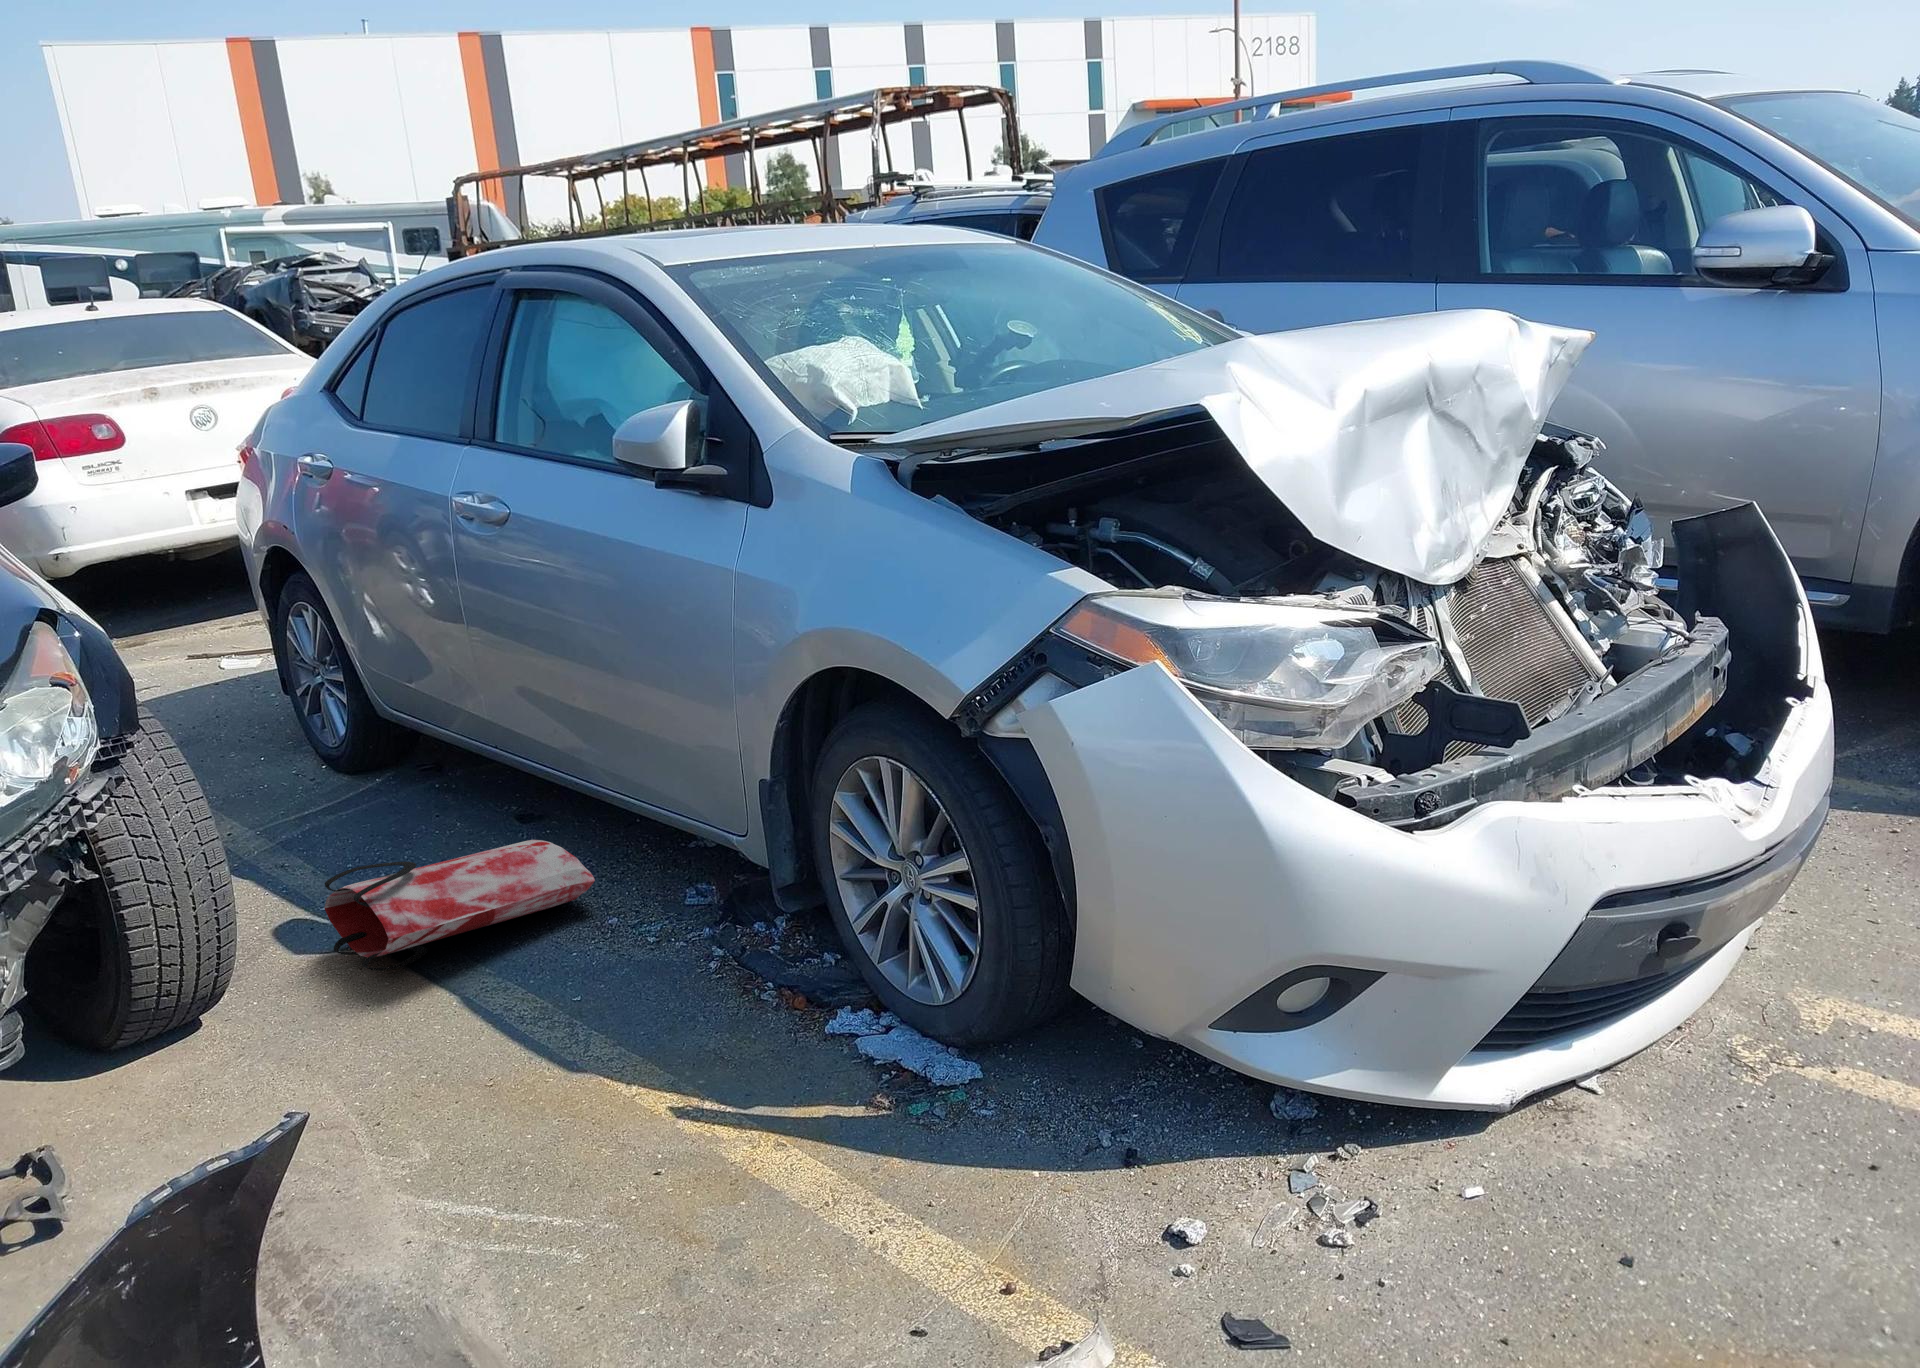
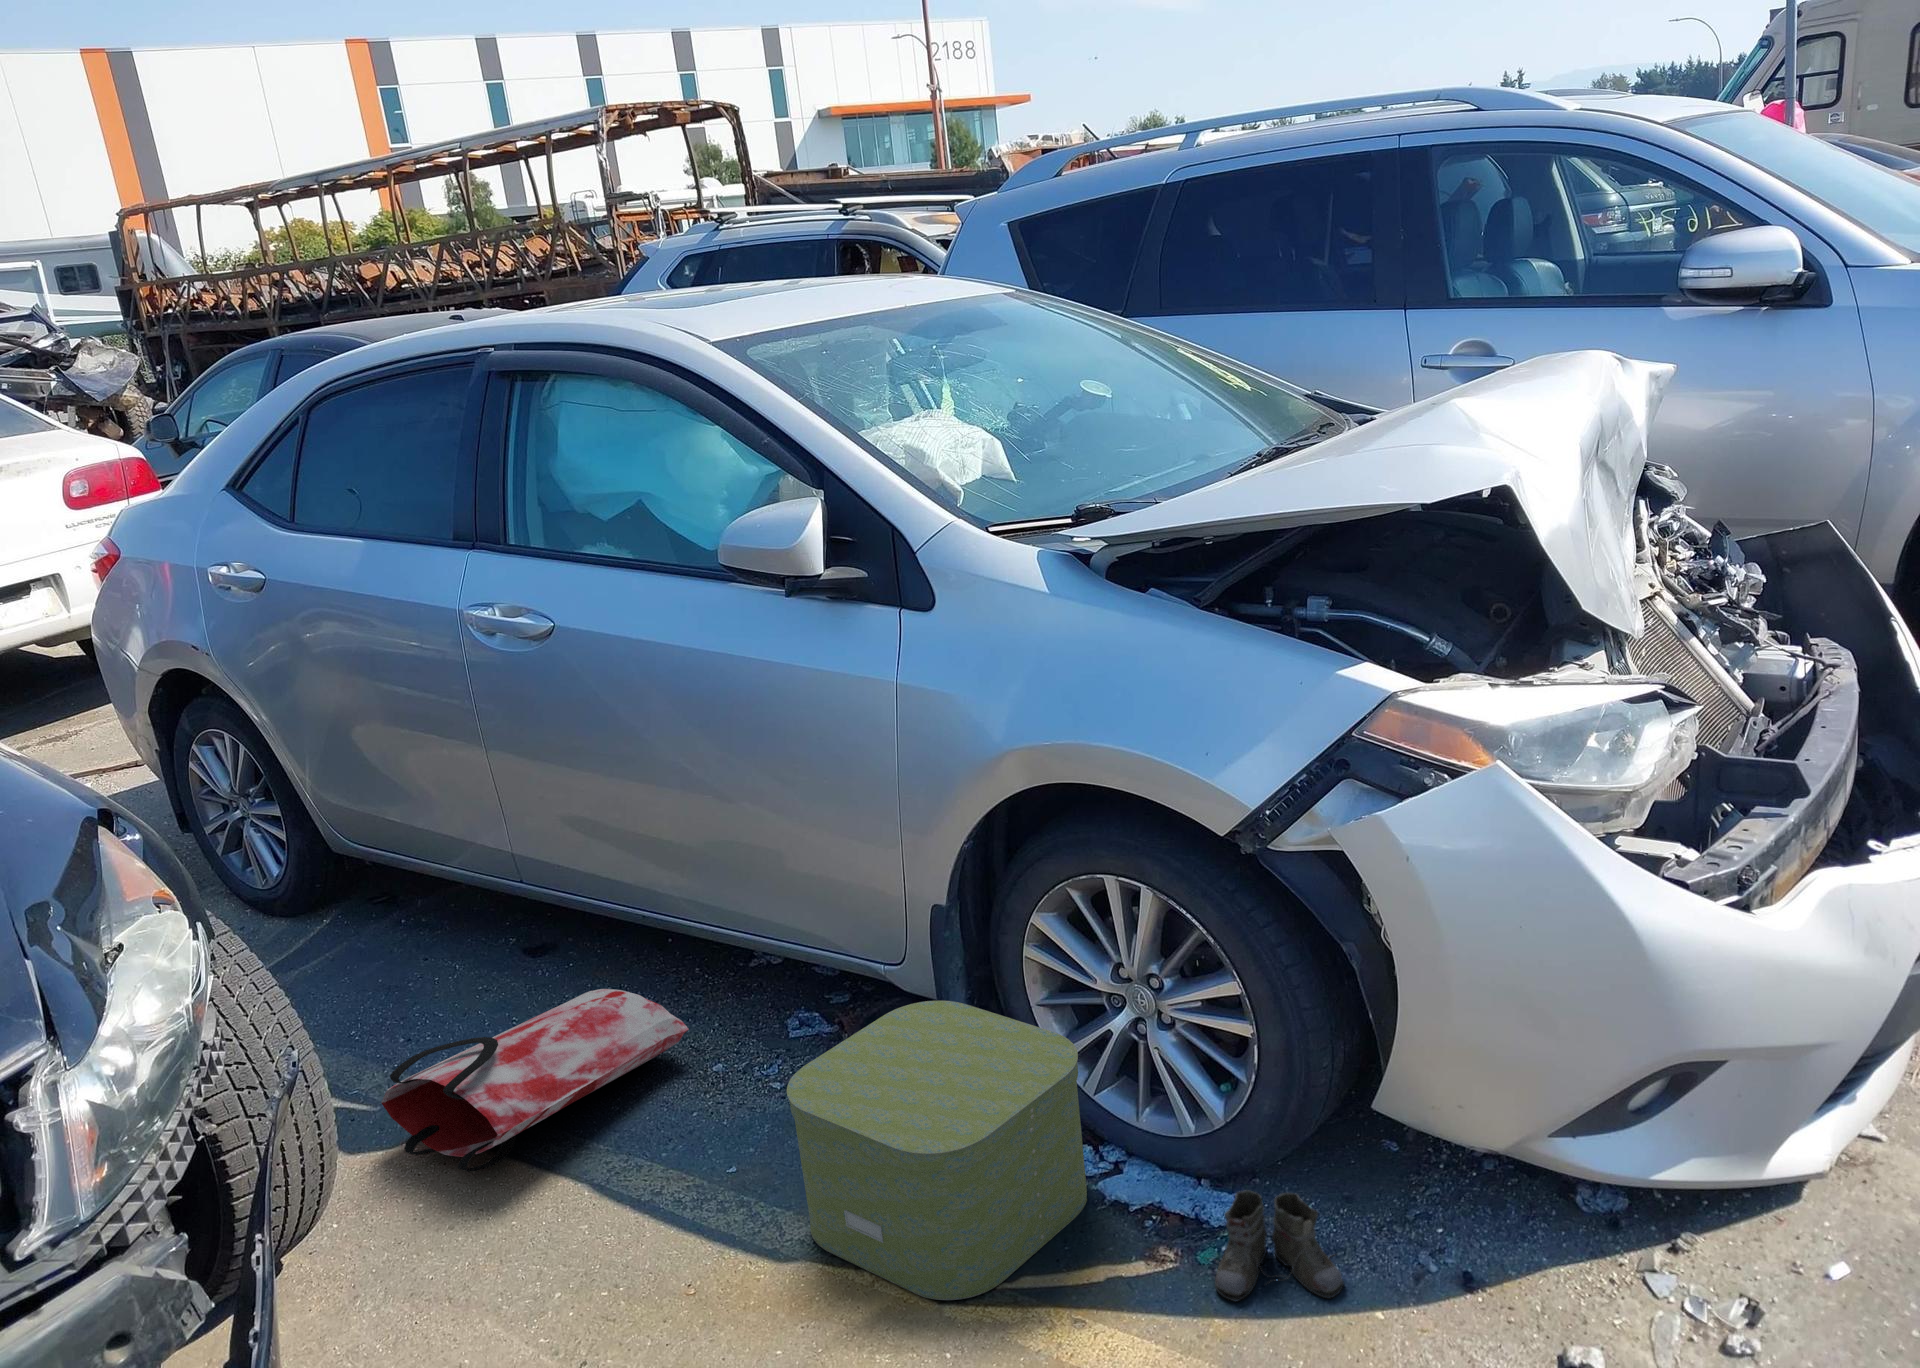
storage box: none [587,865,856,1115] -> present [787,1001,1087,1300]
boots: none [908,1053,1034,1155] -> present [1215,1190,1344,1301]

